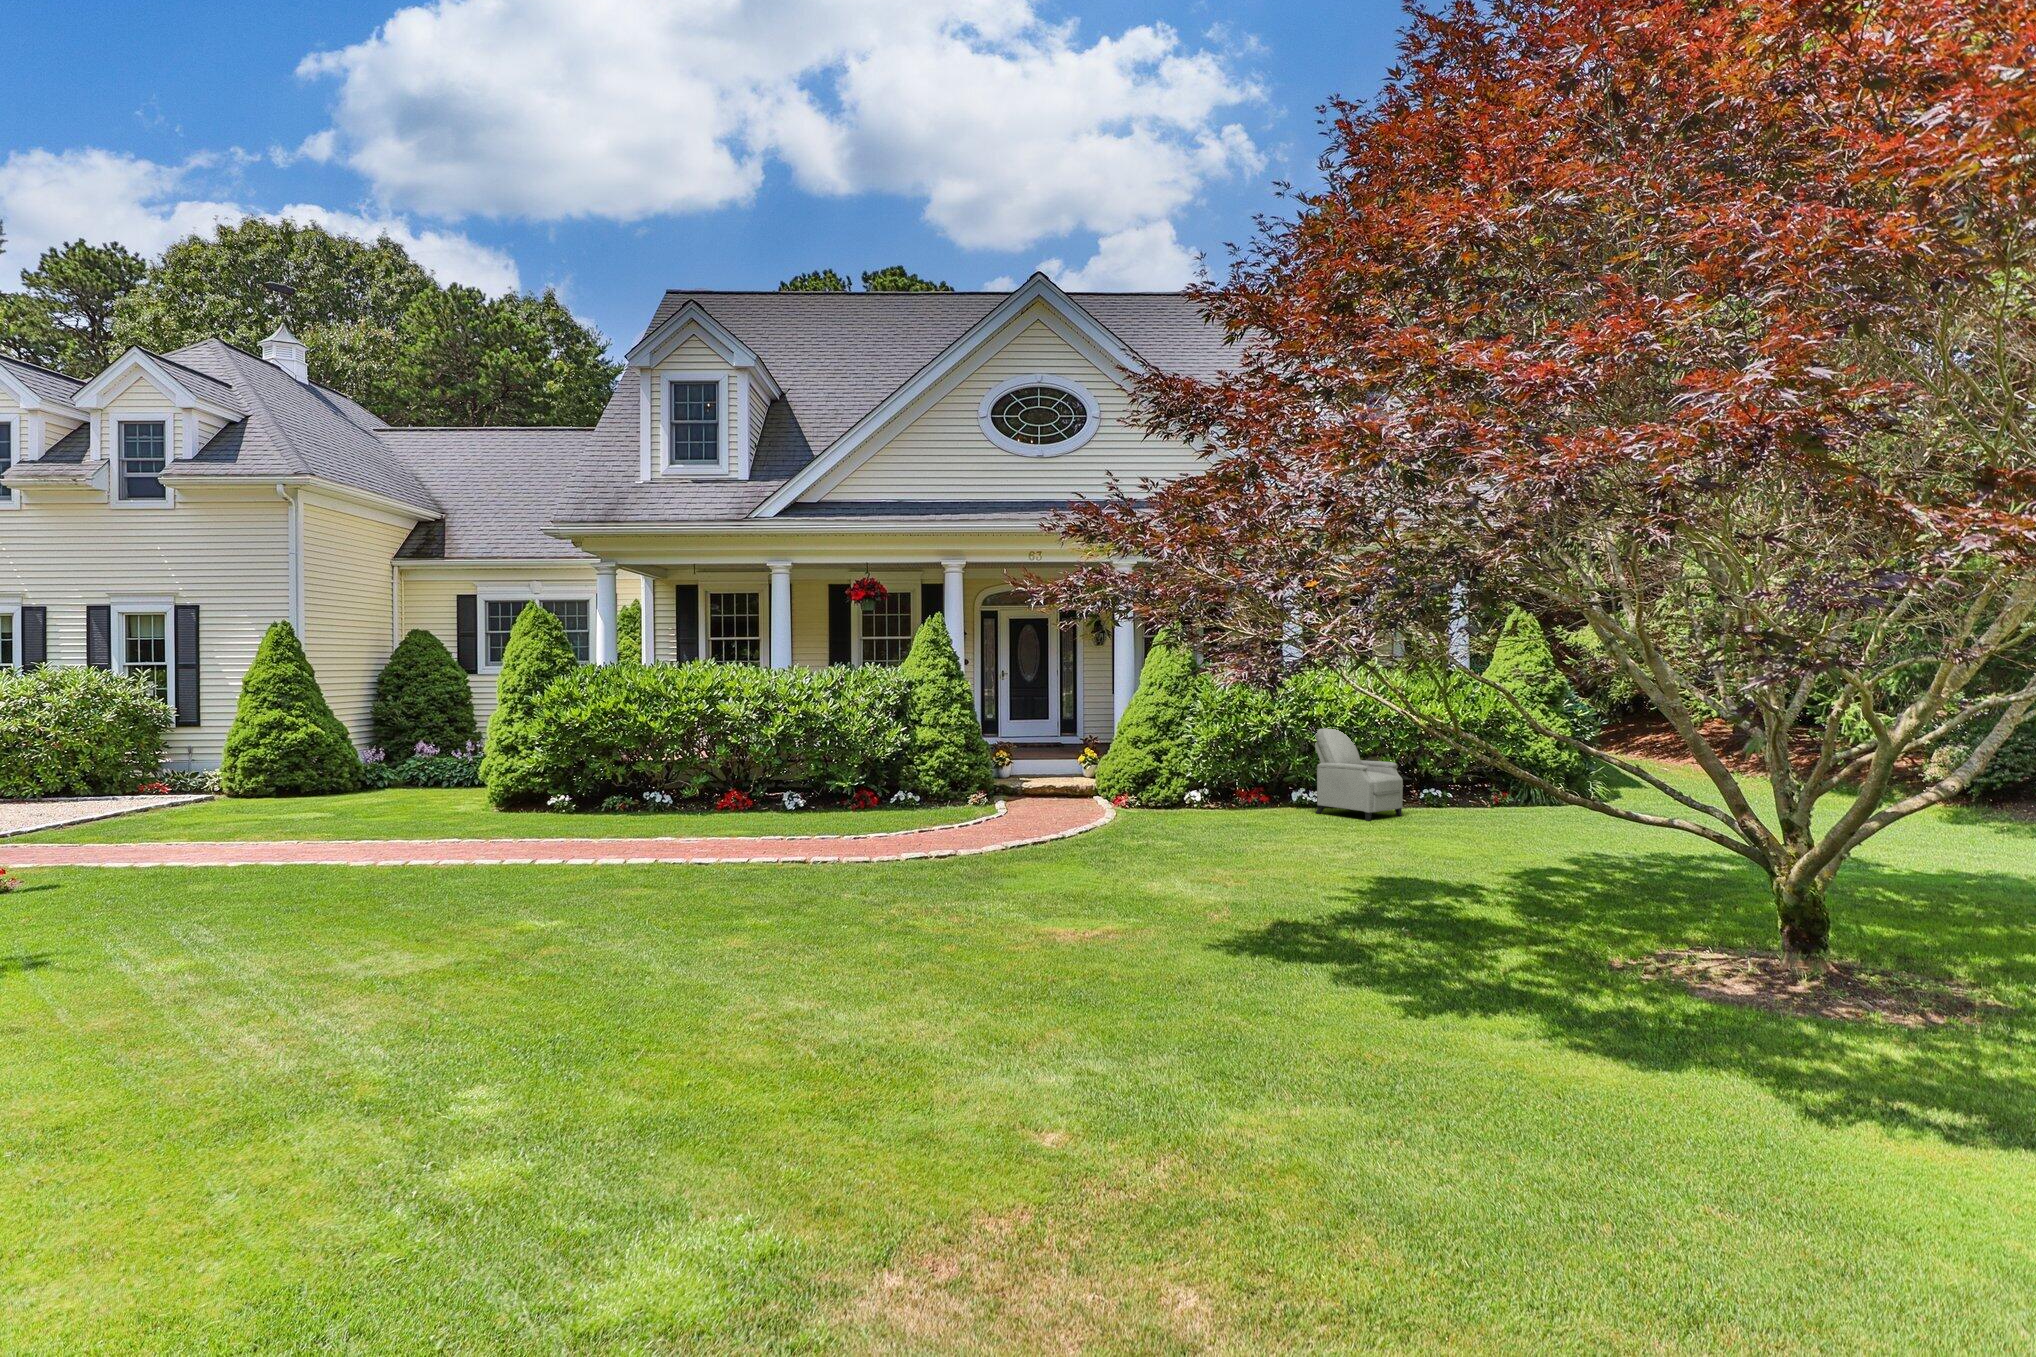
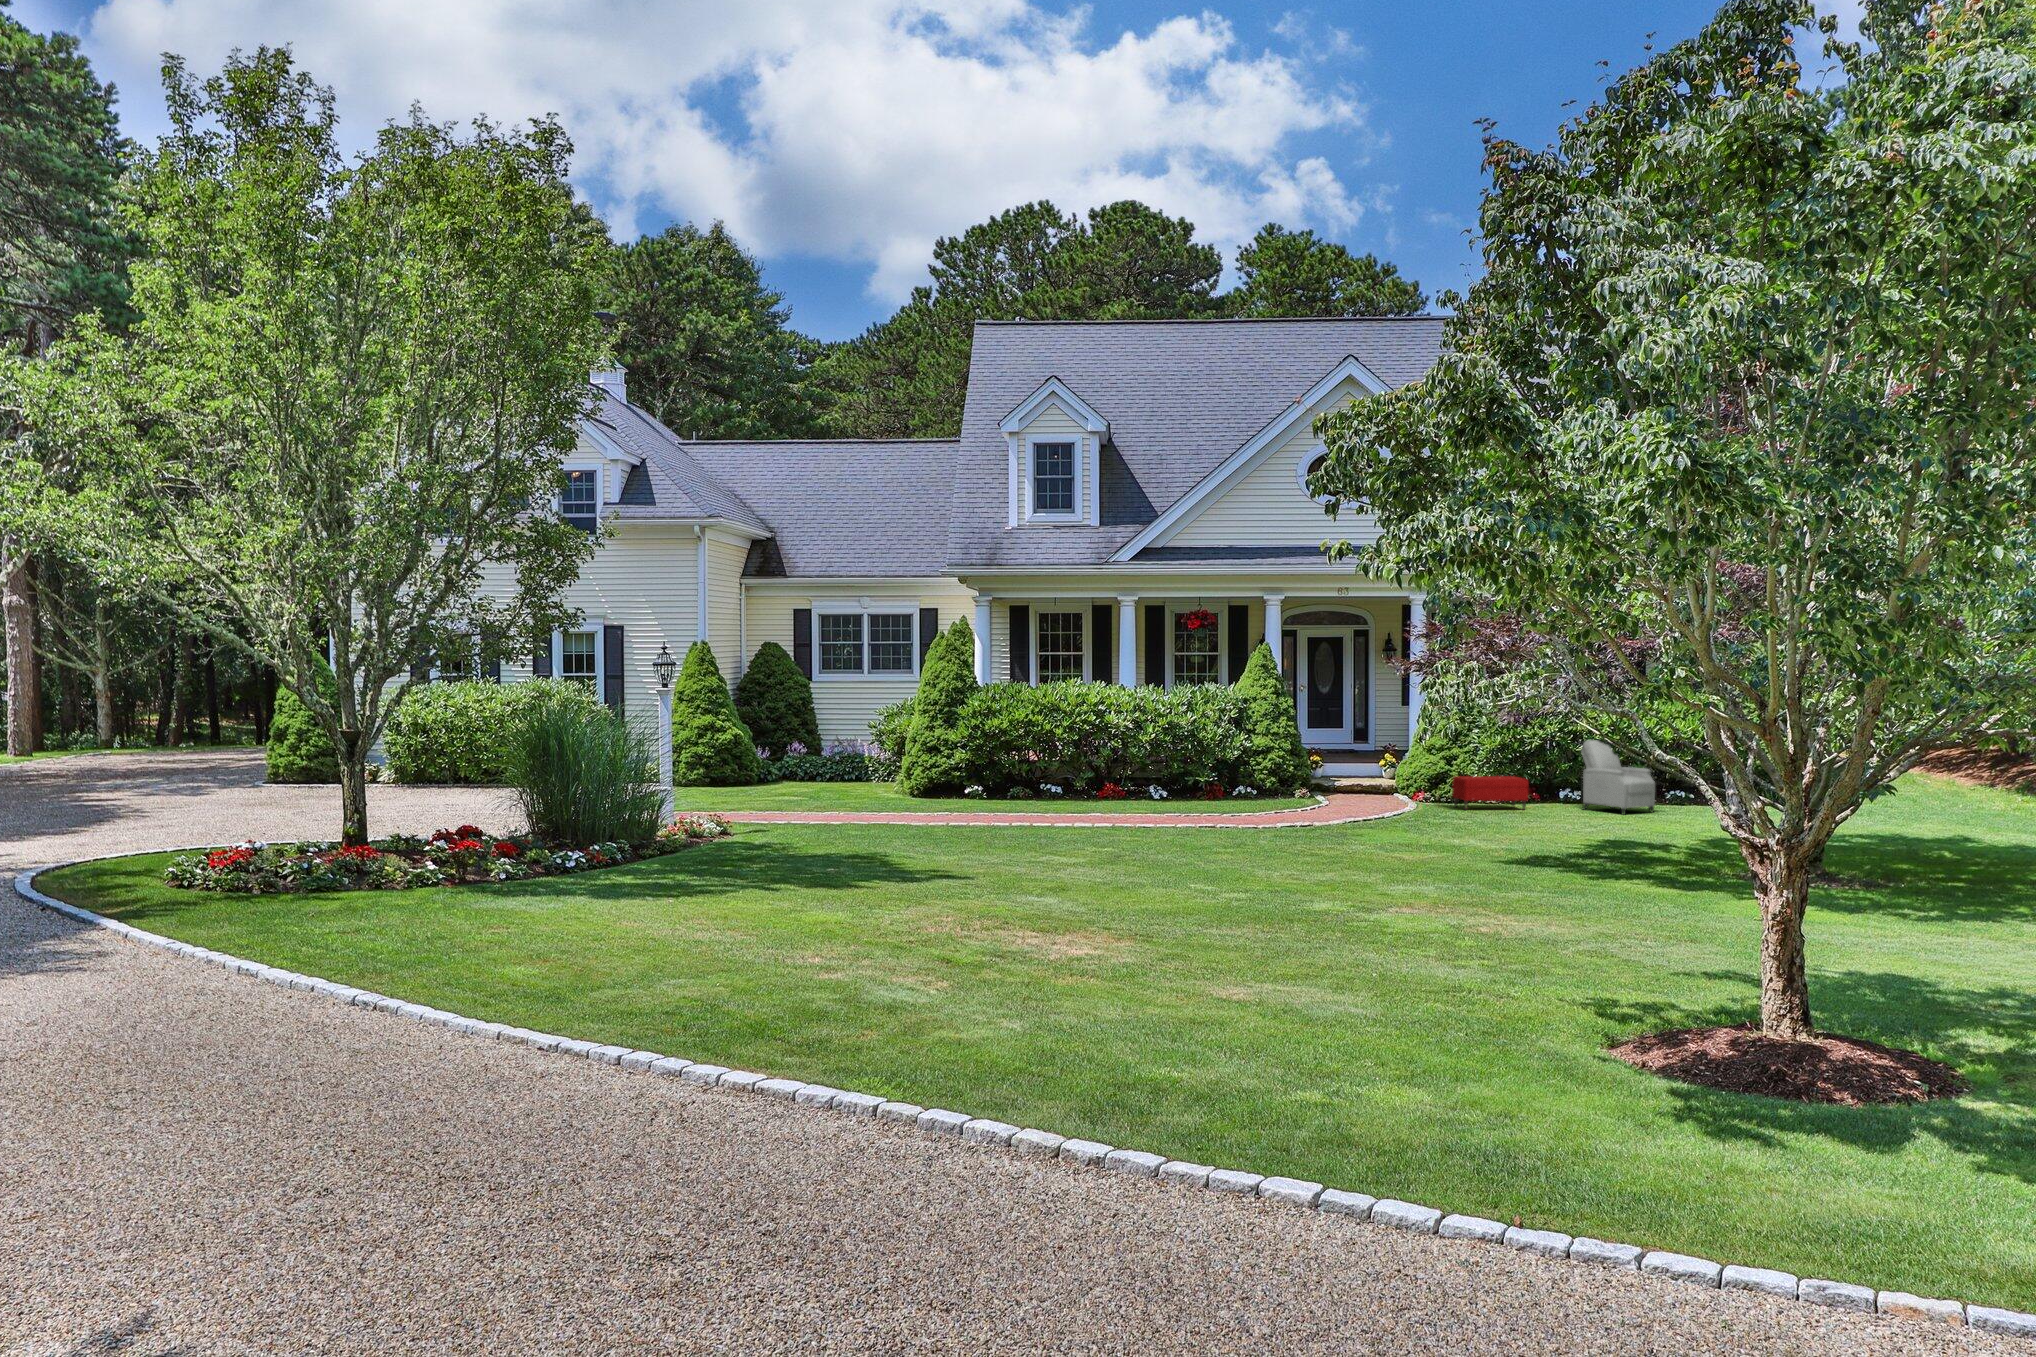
bench: none [1162,774,1253,818] -> present [1452,776,1529,810]

